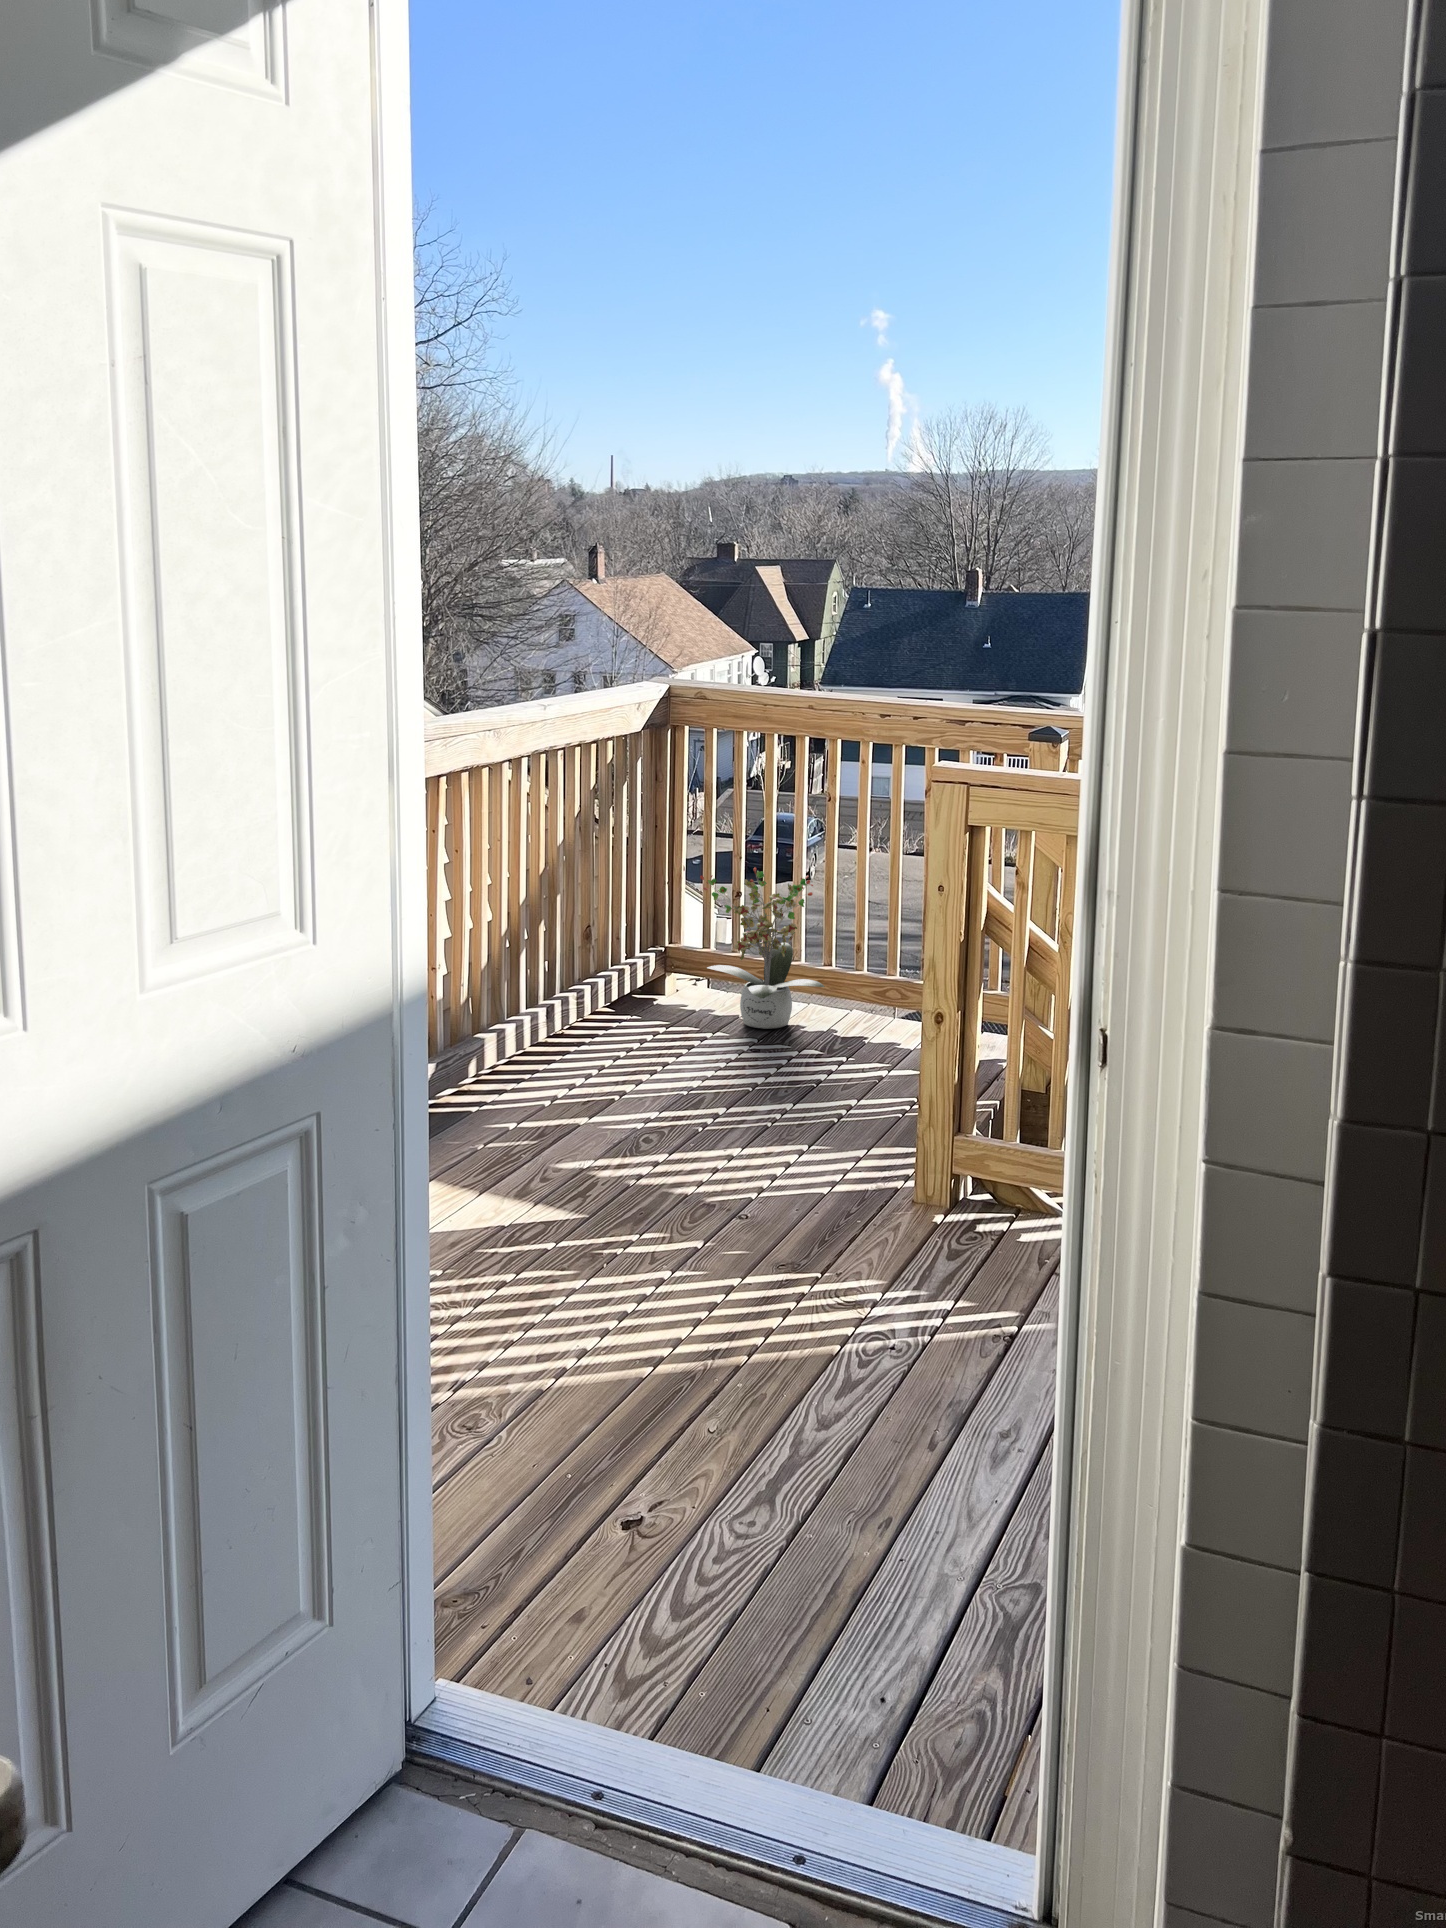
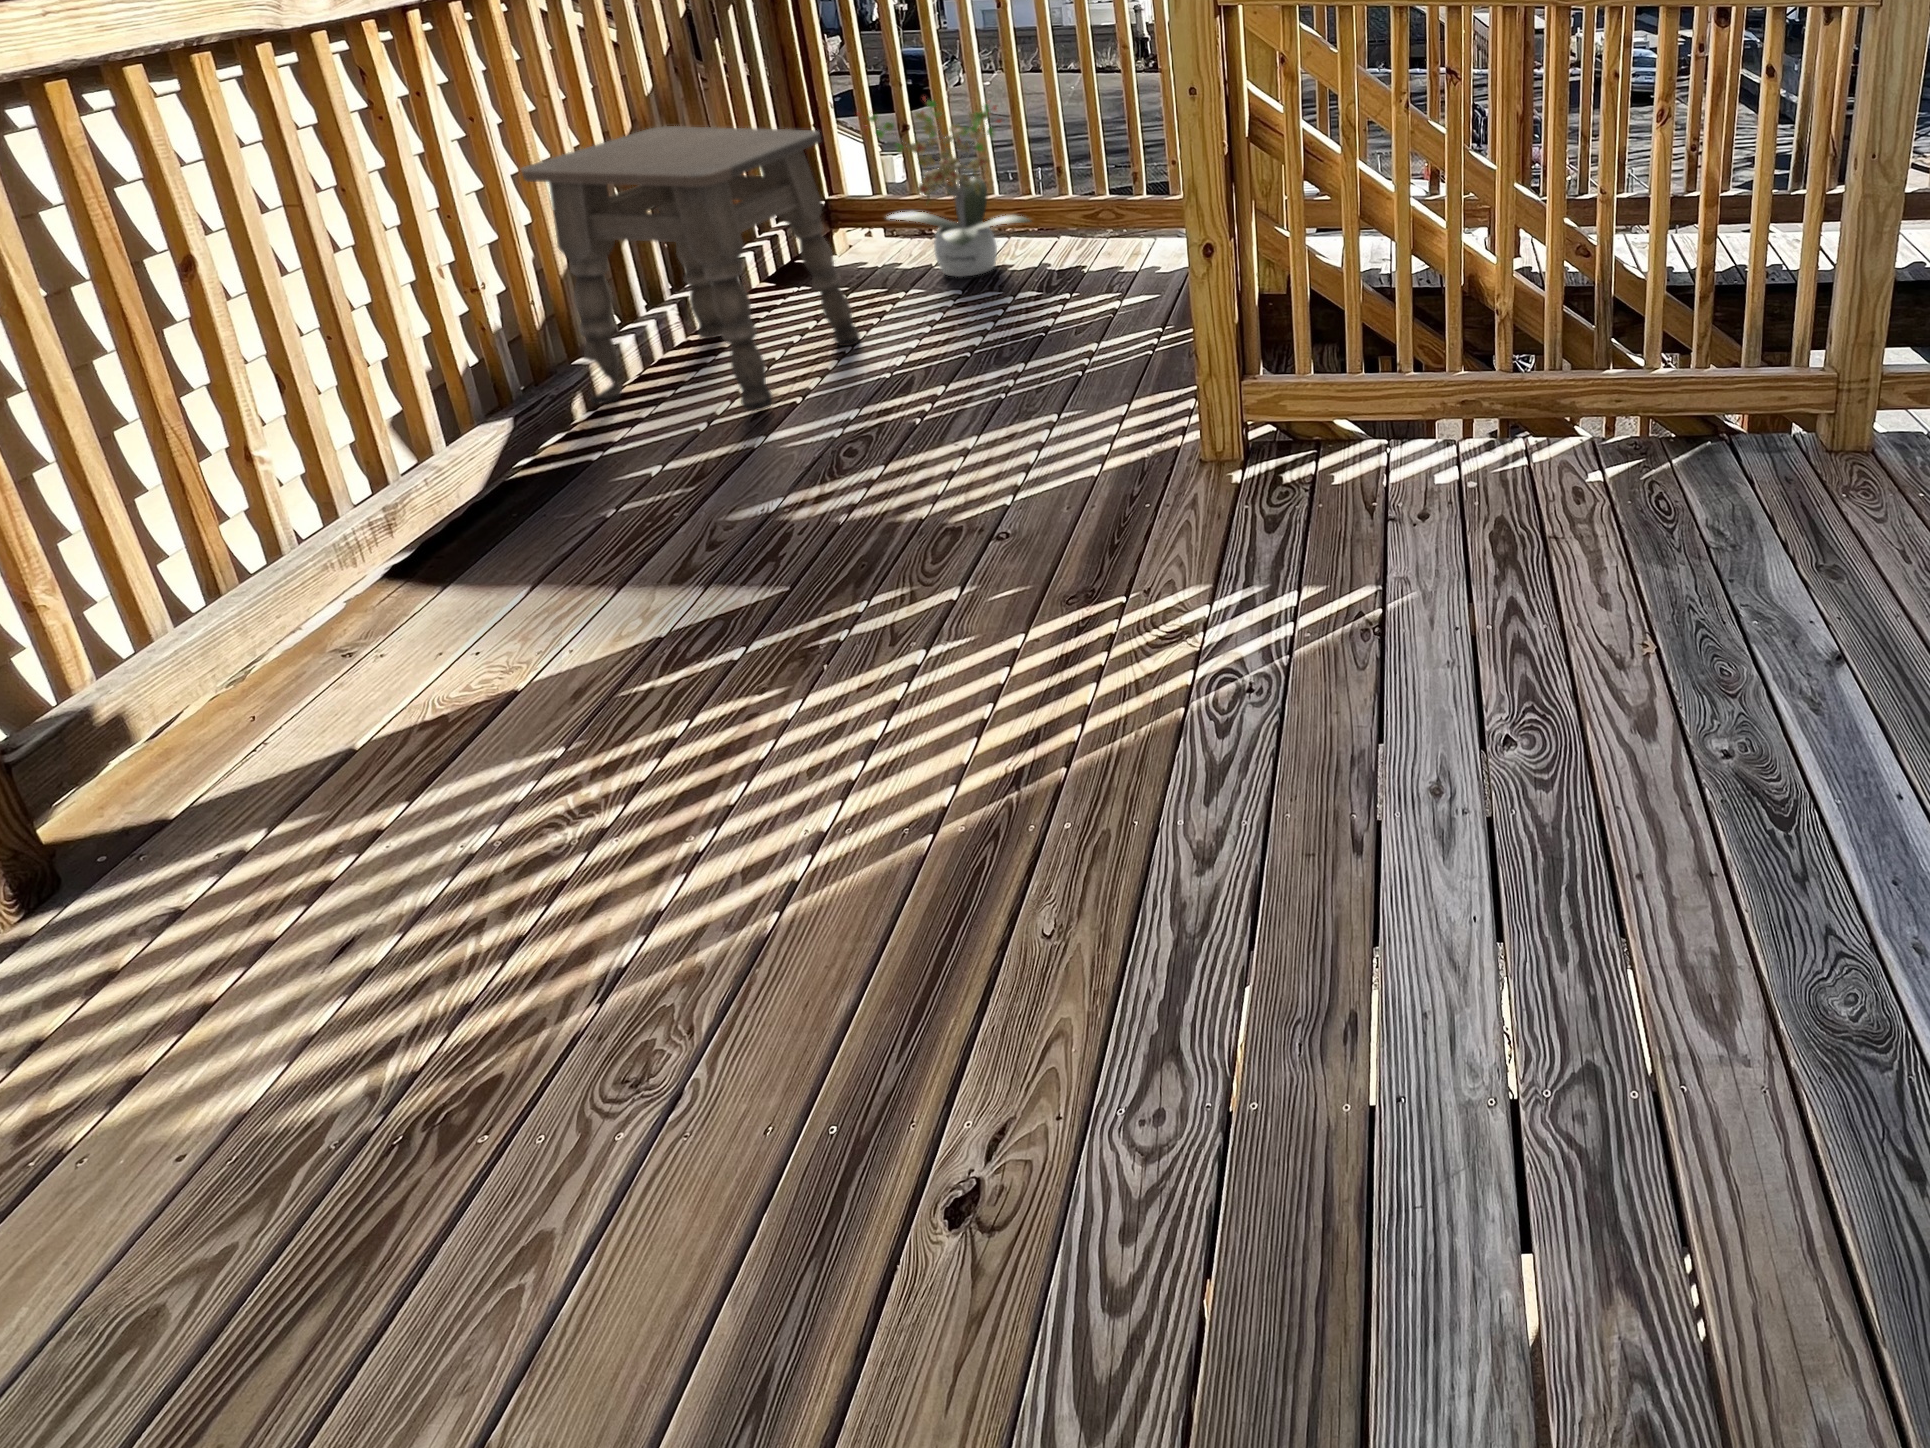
side table: none [481,874,671,1099] -> present [521,126,860,411]

